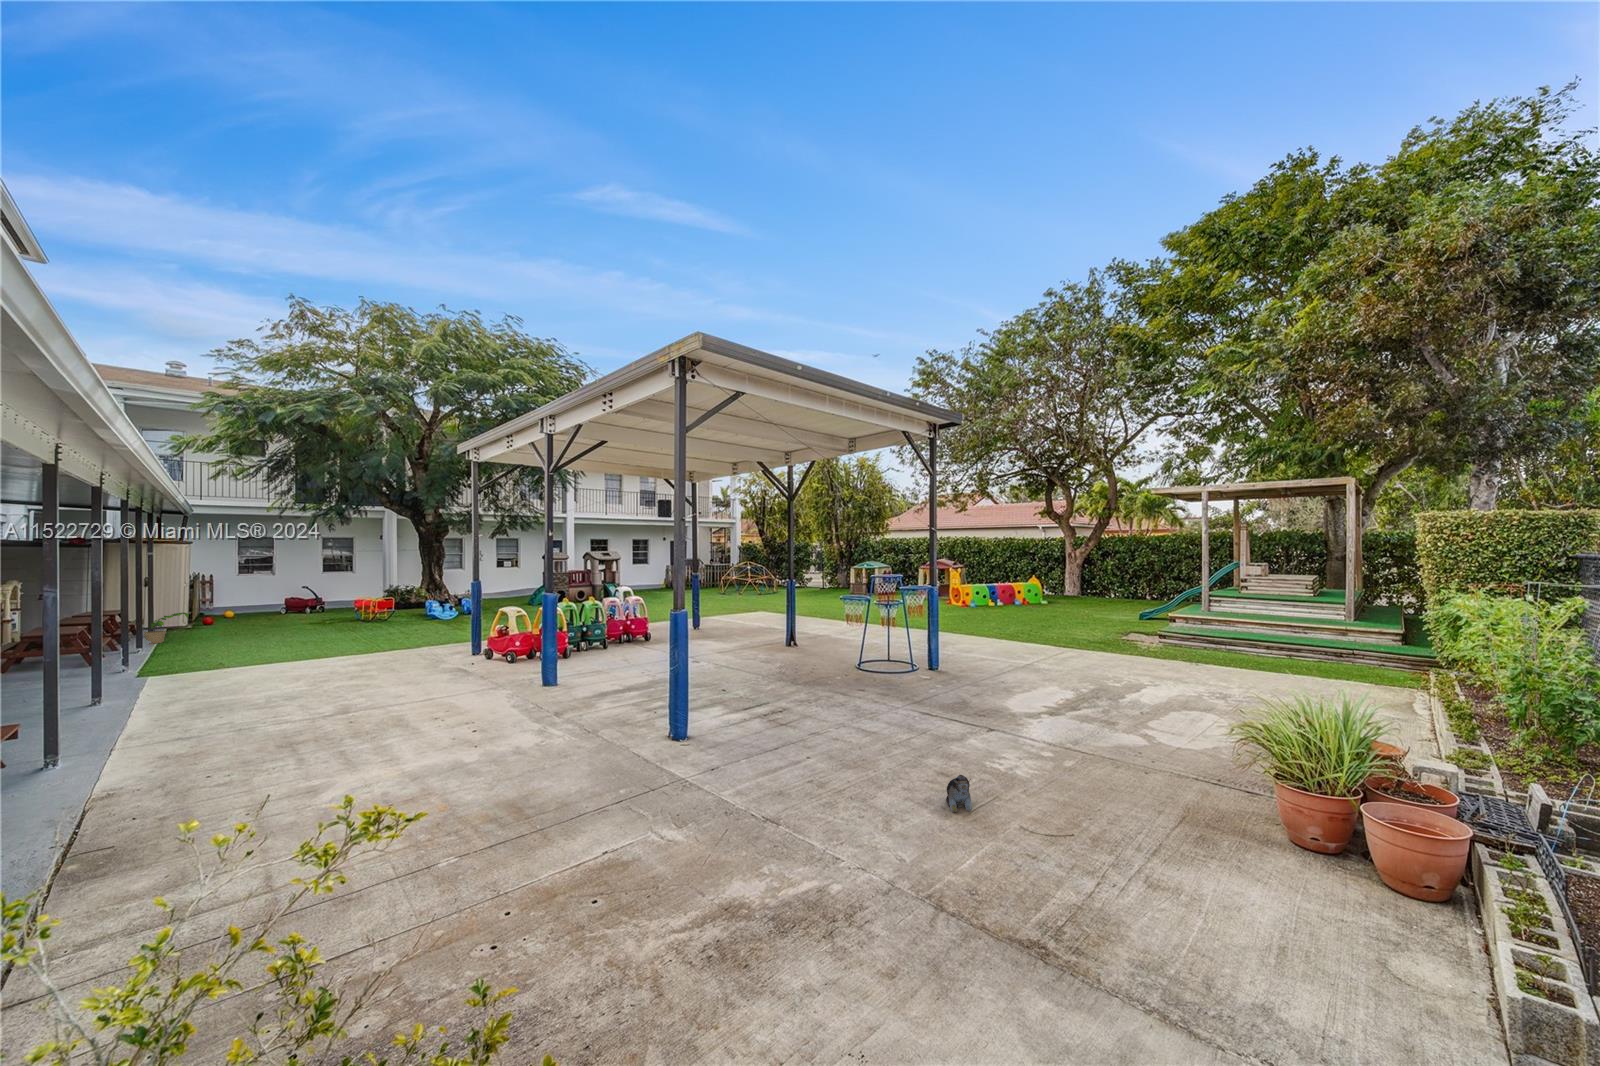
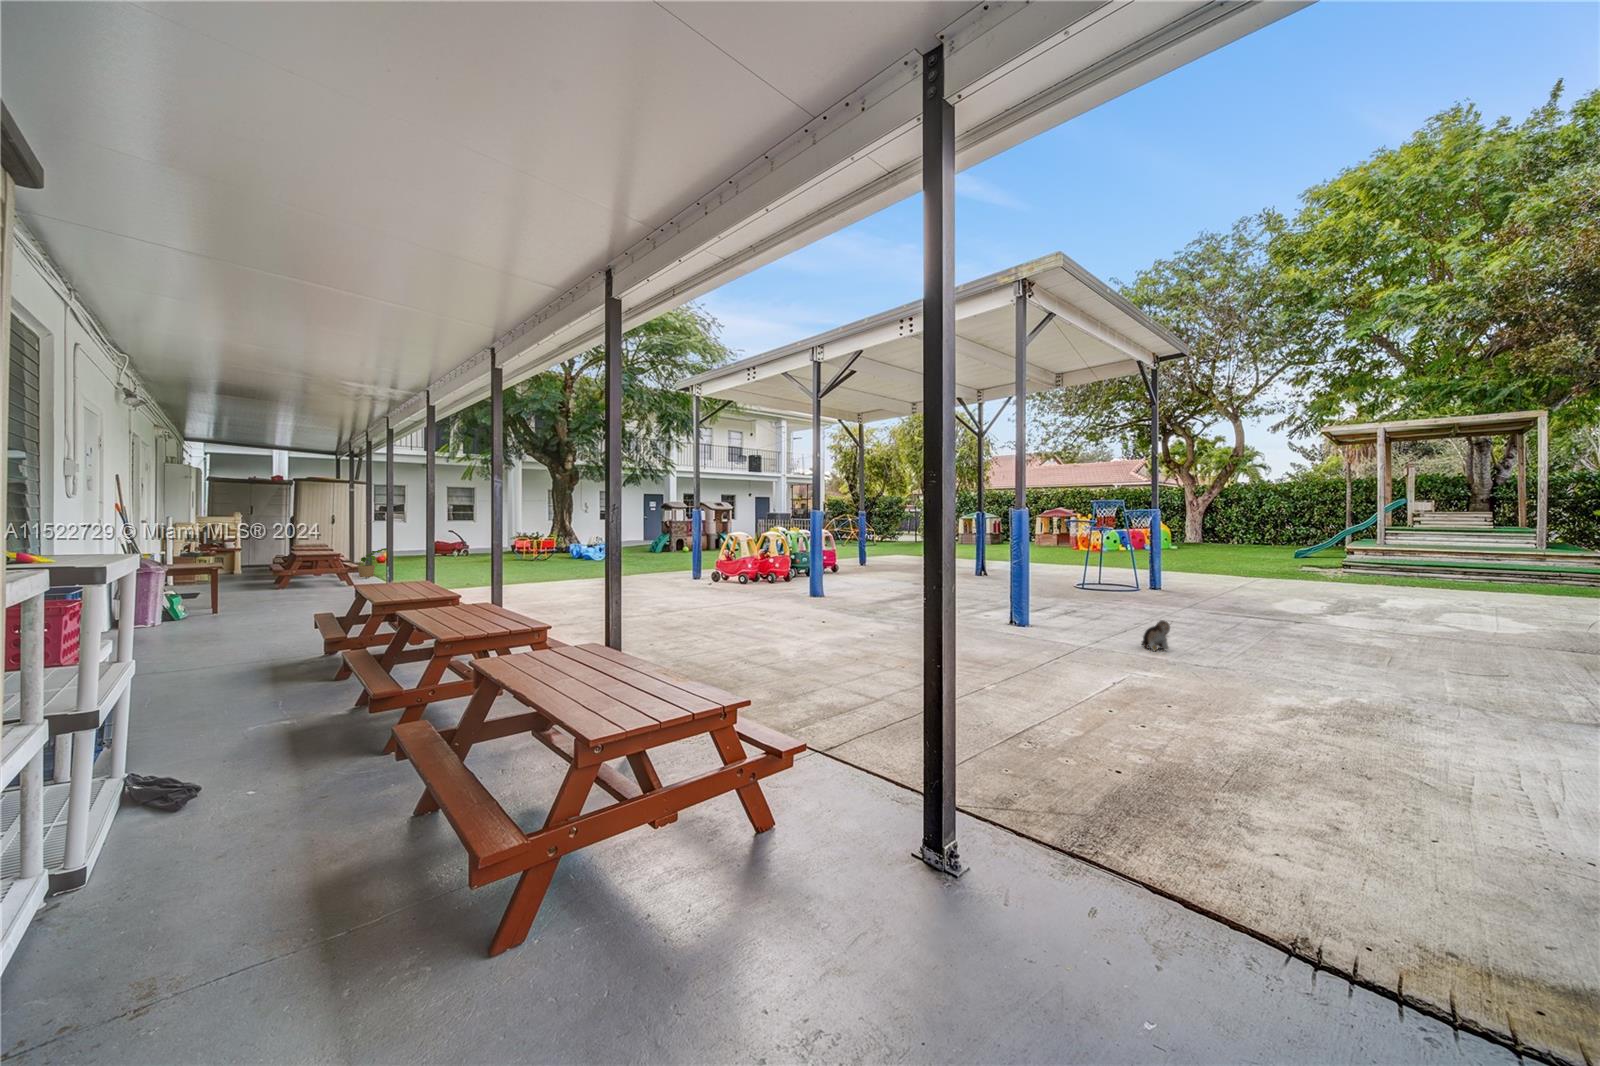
plush toy: present [946,775,971,812] -> present [1142,620,1170,651]

